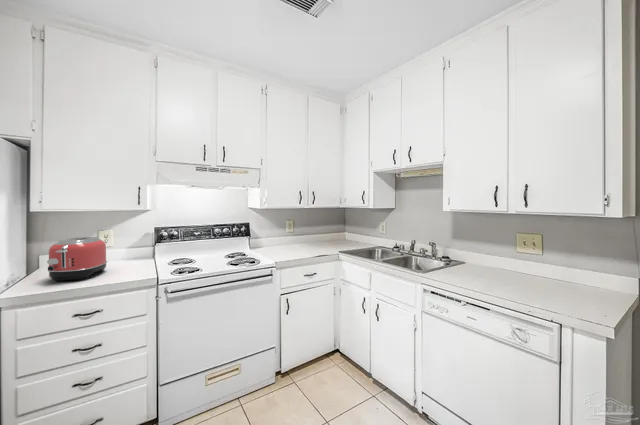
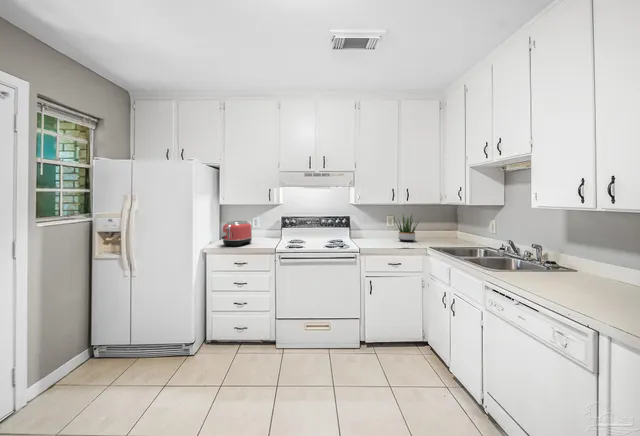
potted plant: none [296,218,324,248] -> present [396,214,419,242]

